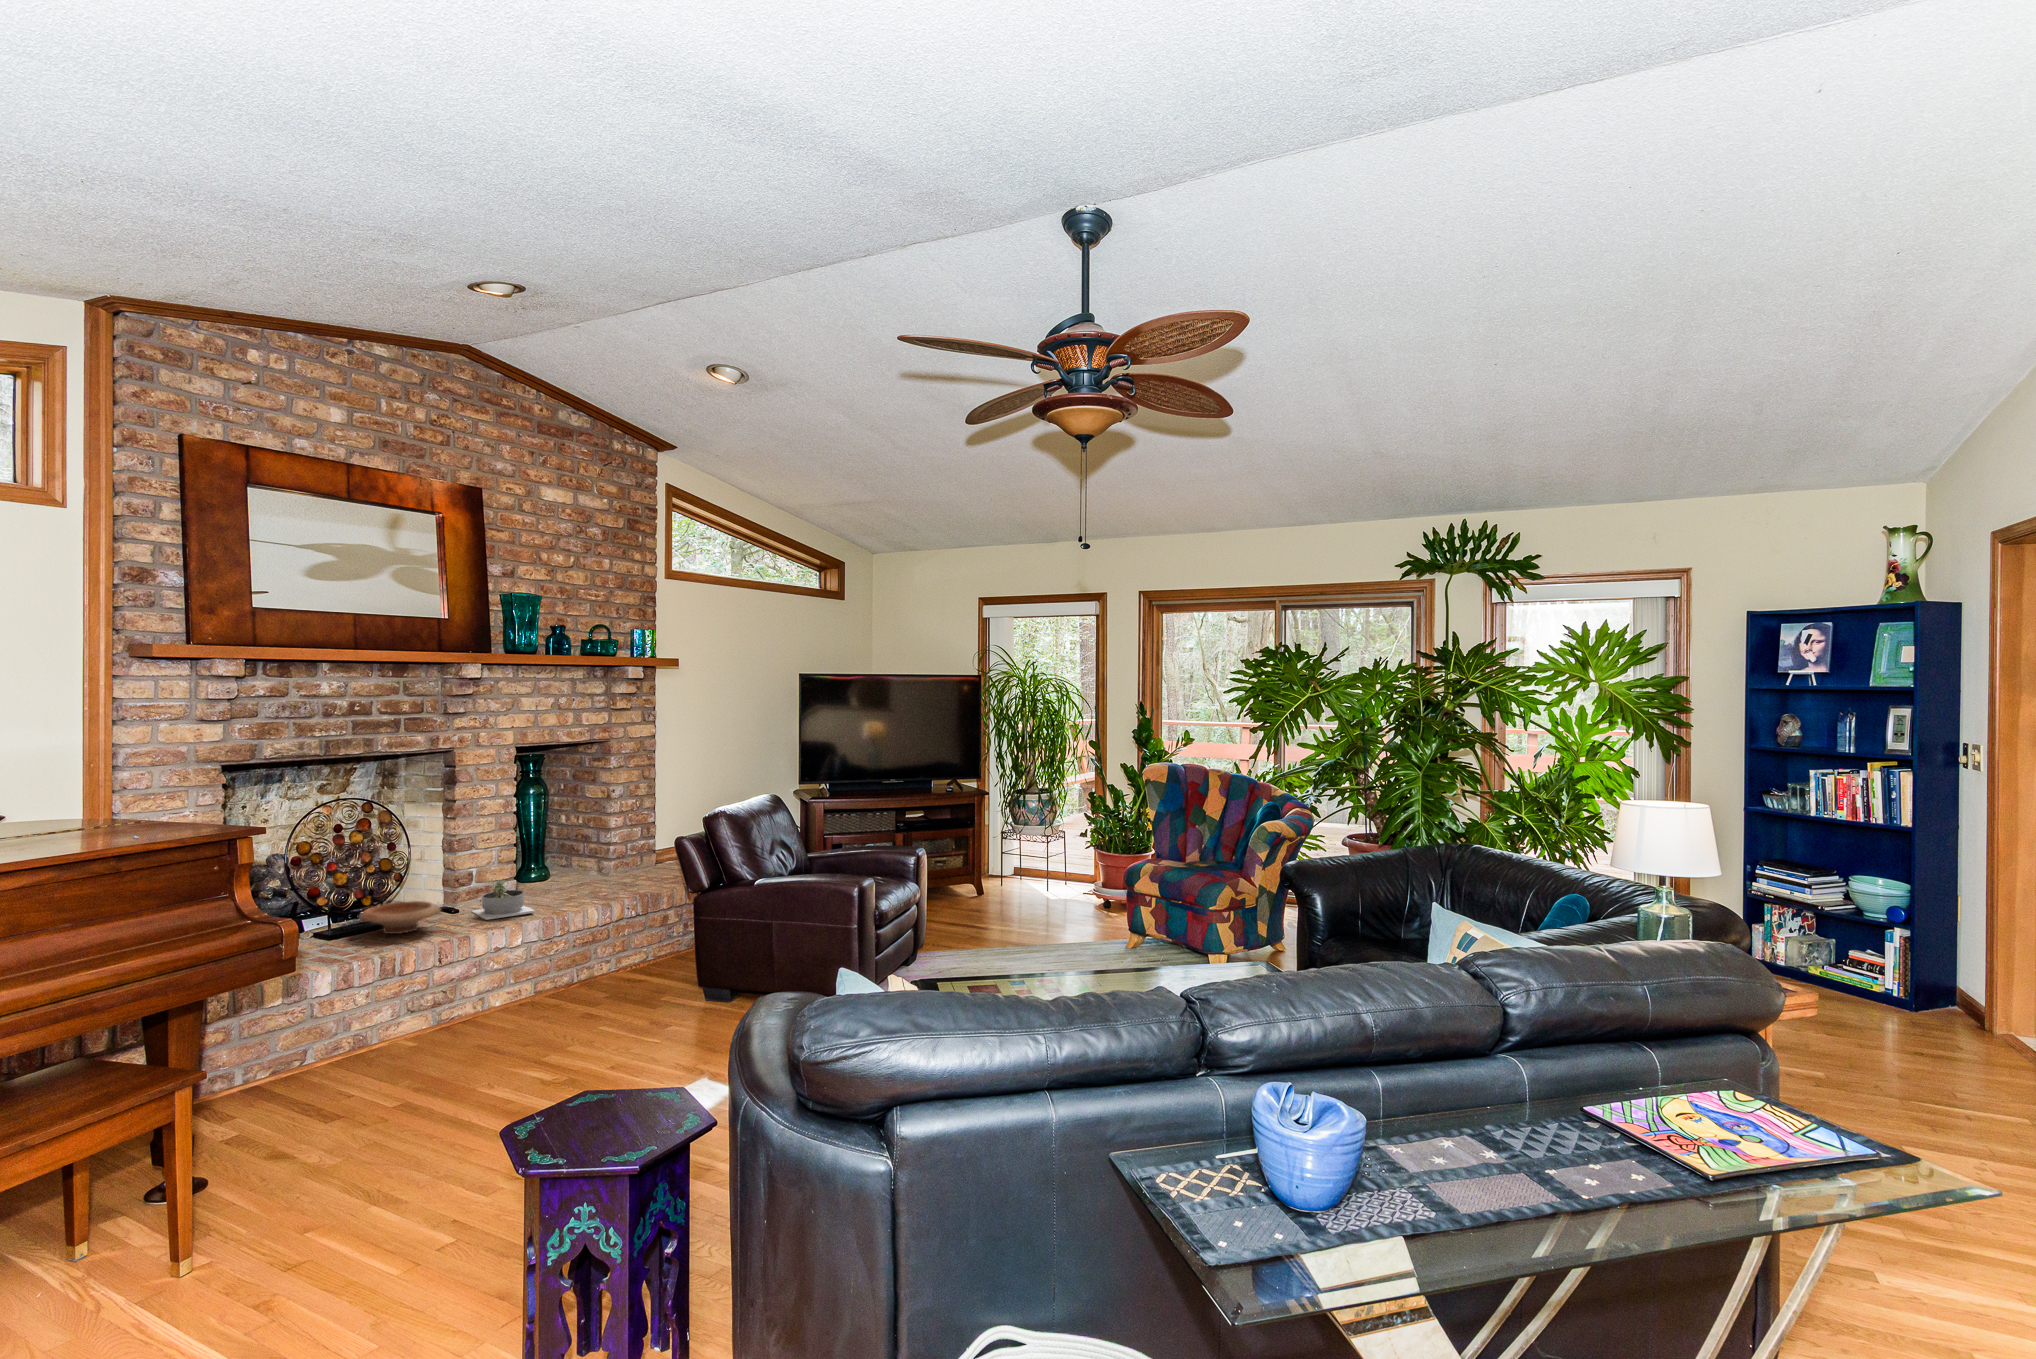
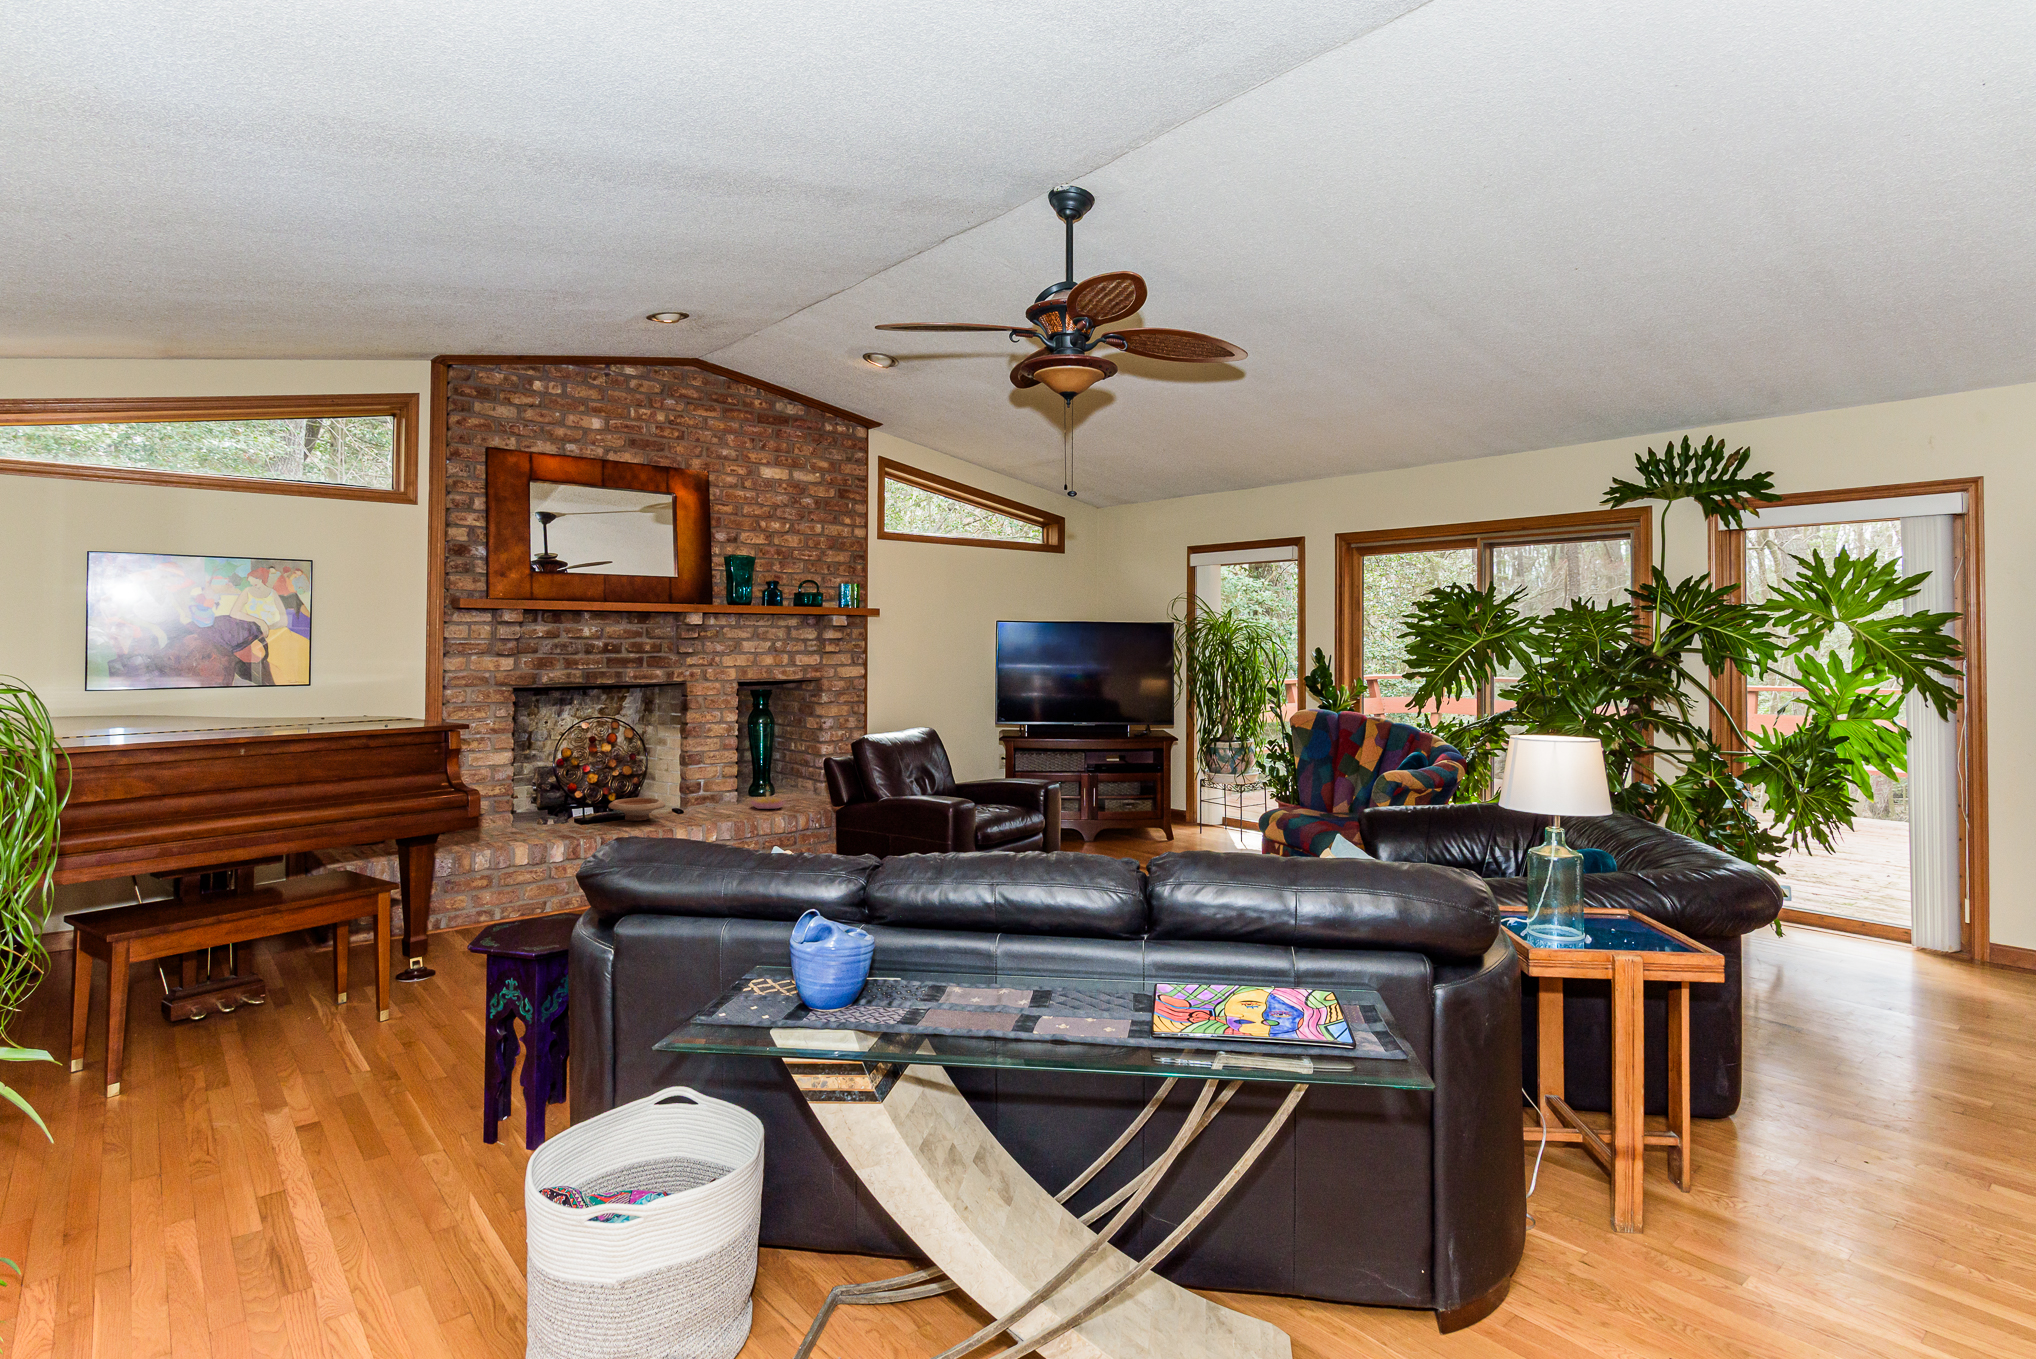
candle holder: none [540,870,585,900] -> present [751,787,784,809]
succulent planter: present [472,880,534,920] -> none [695,788,737,817]

